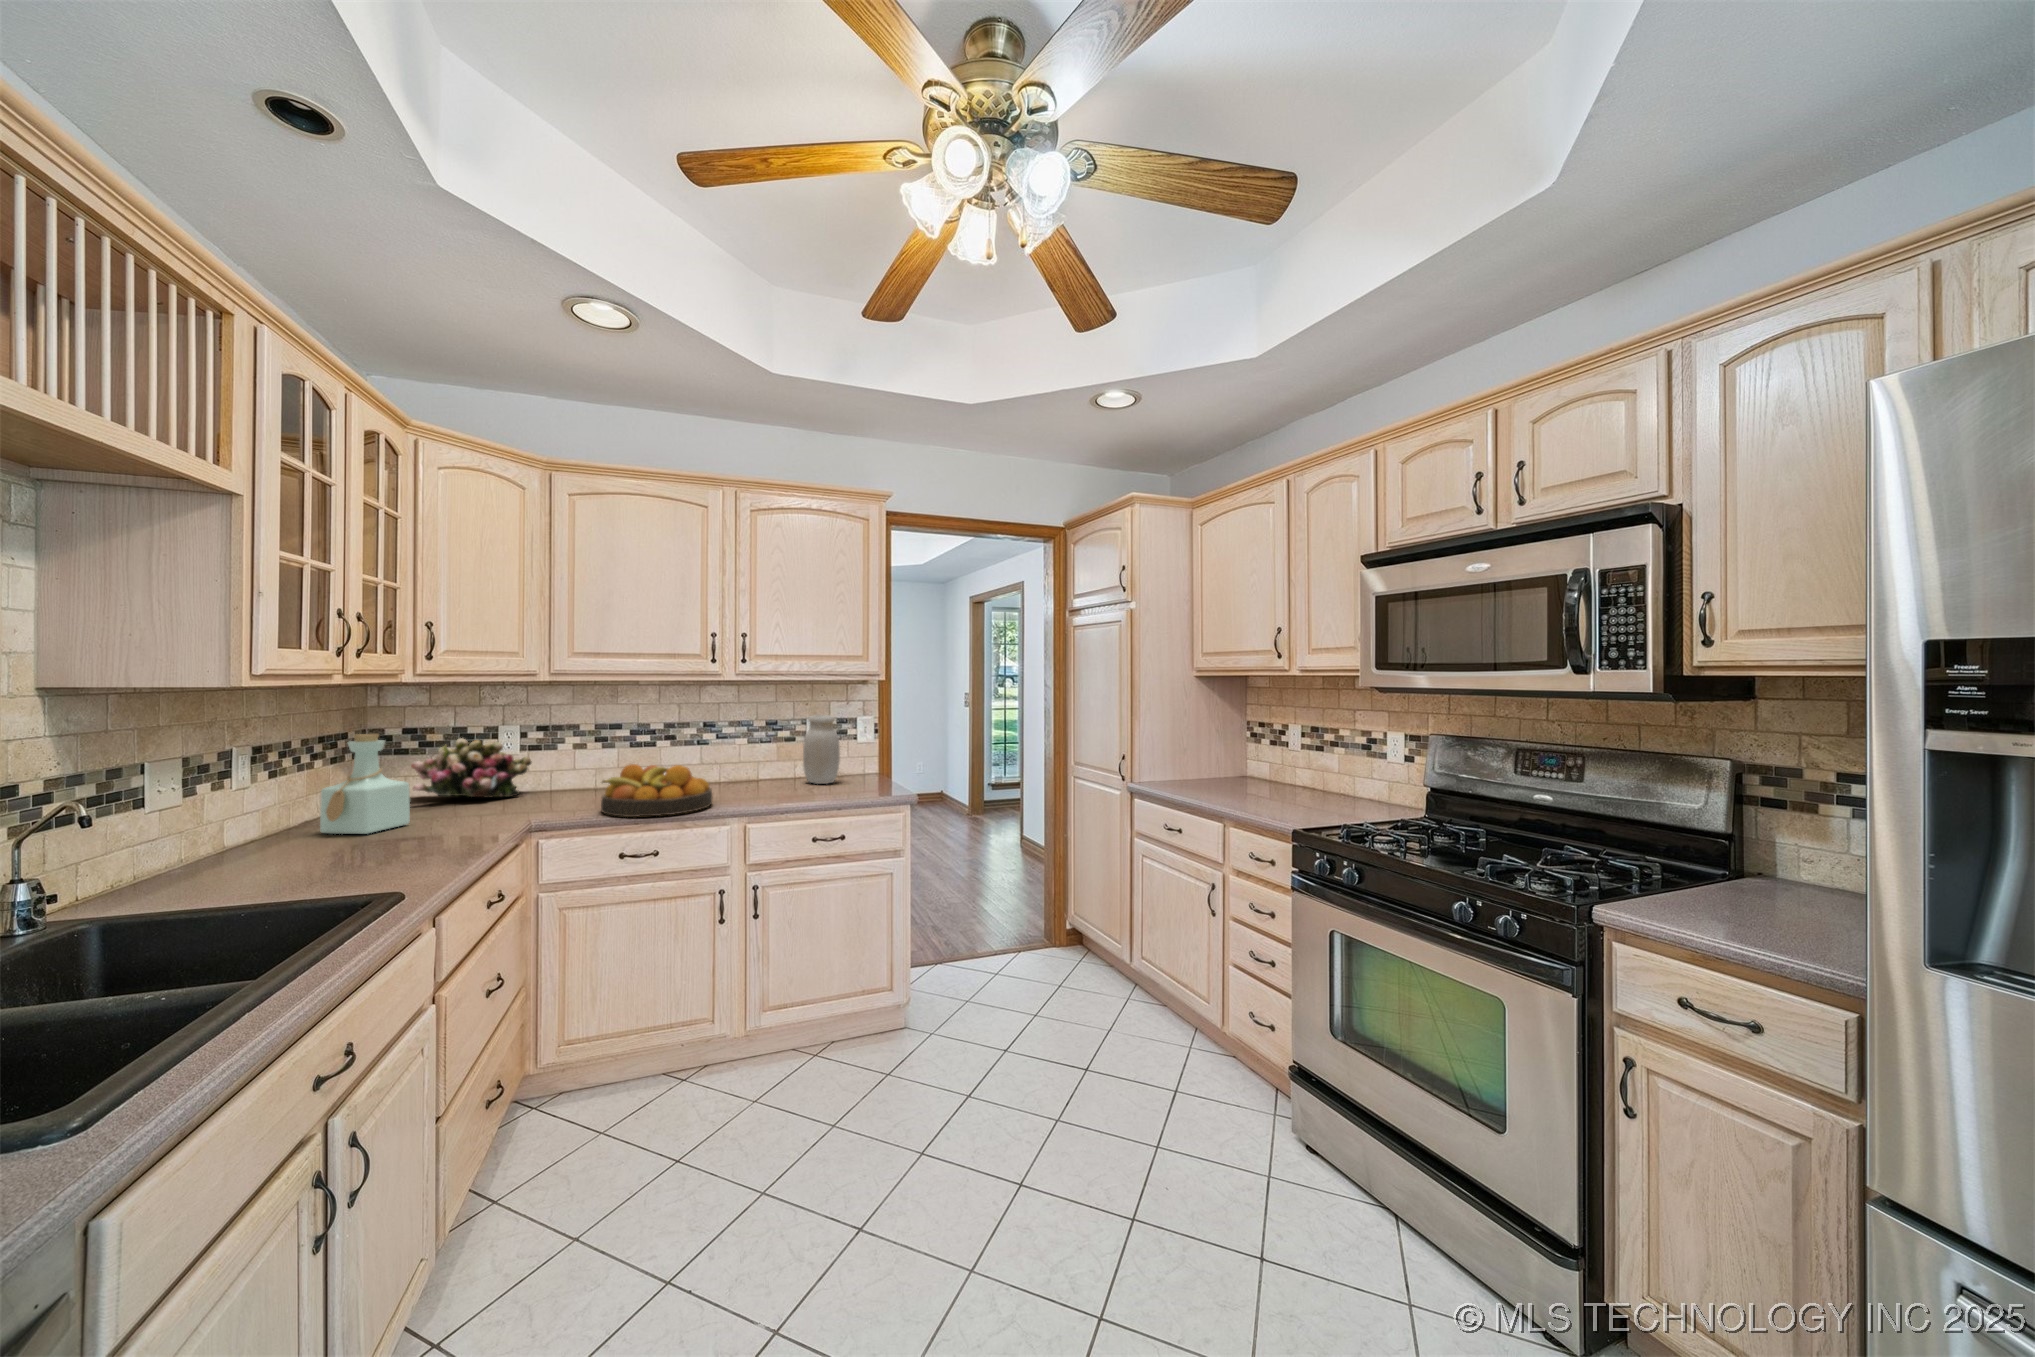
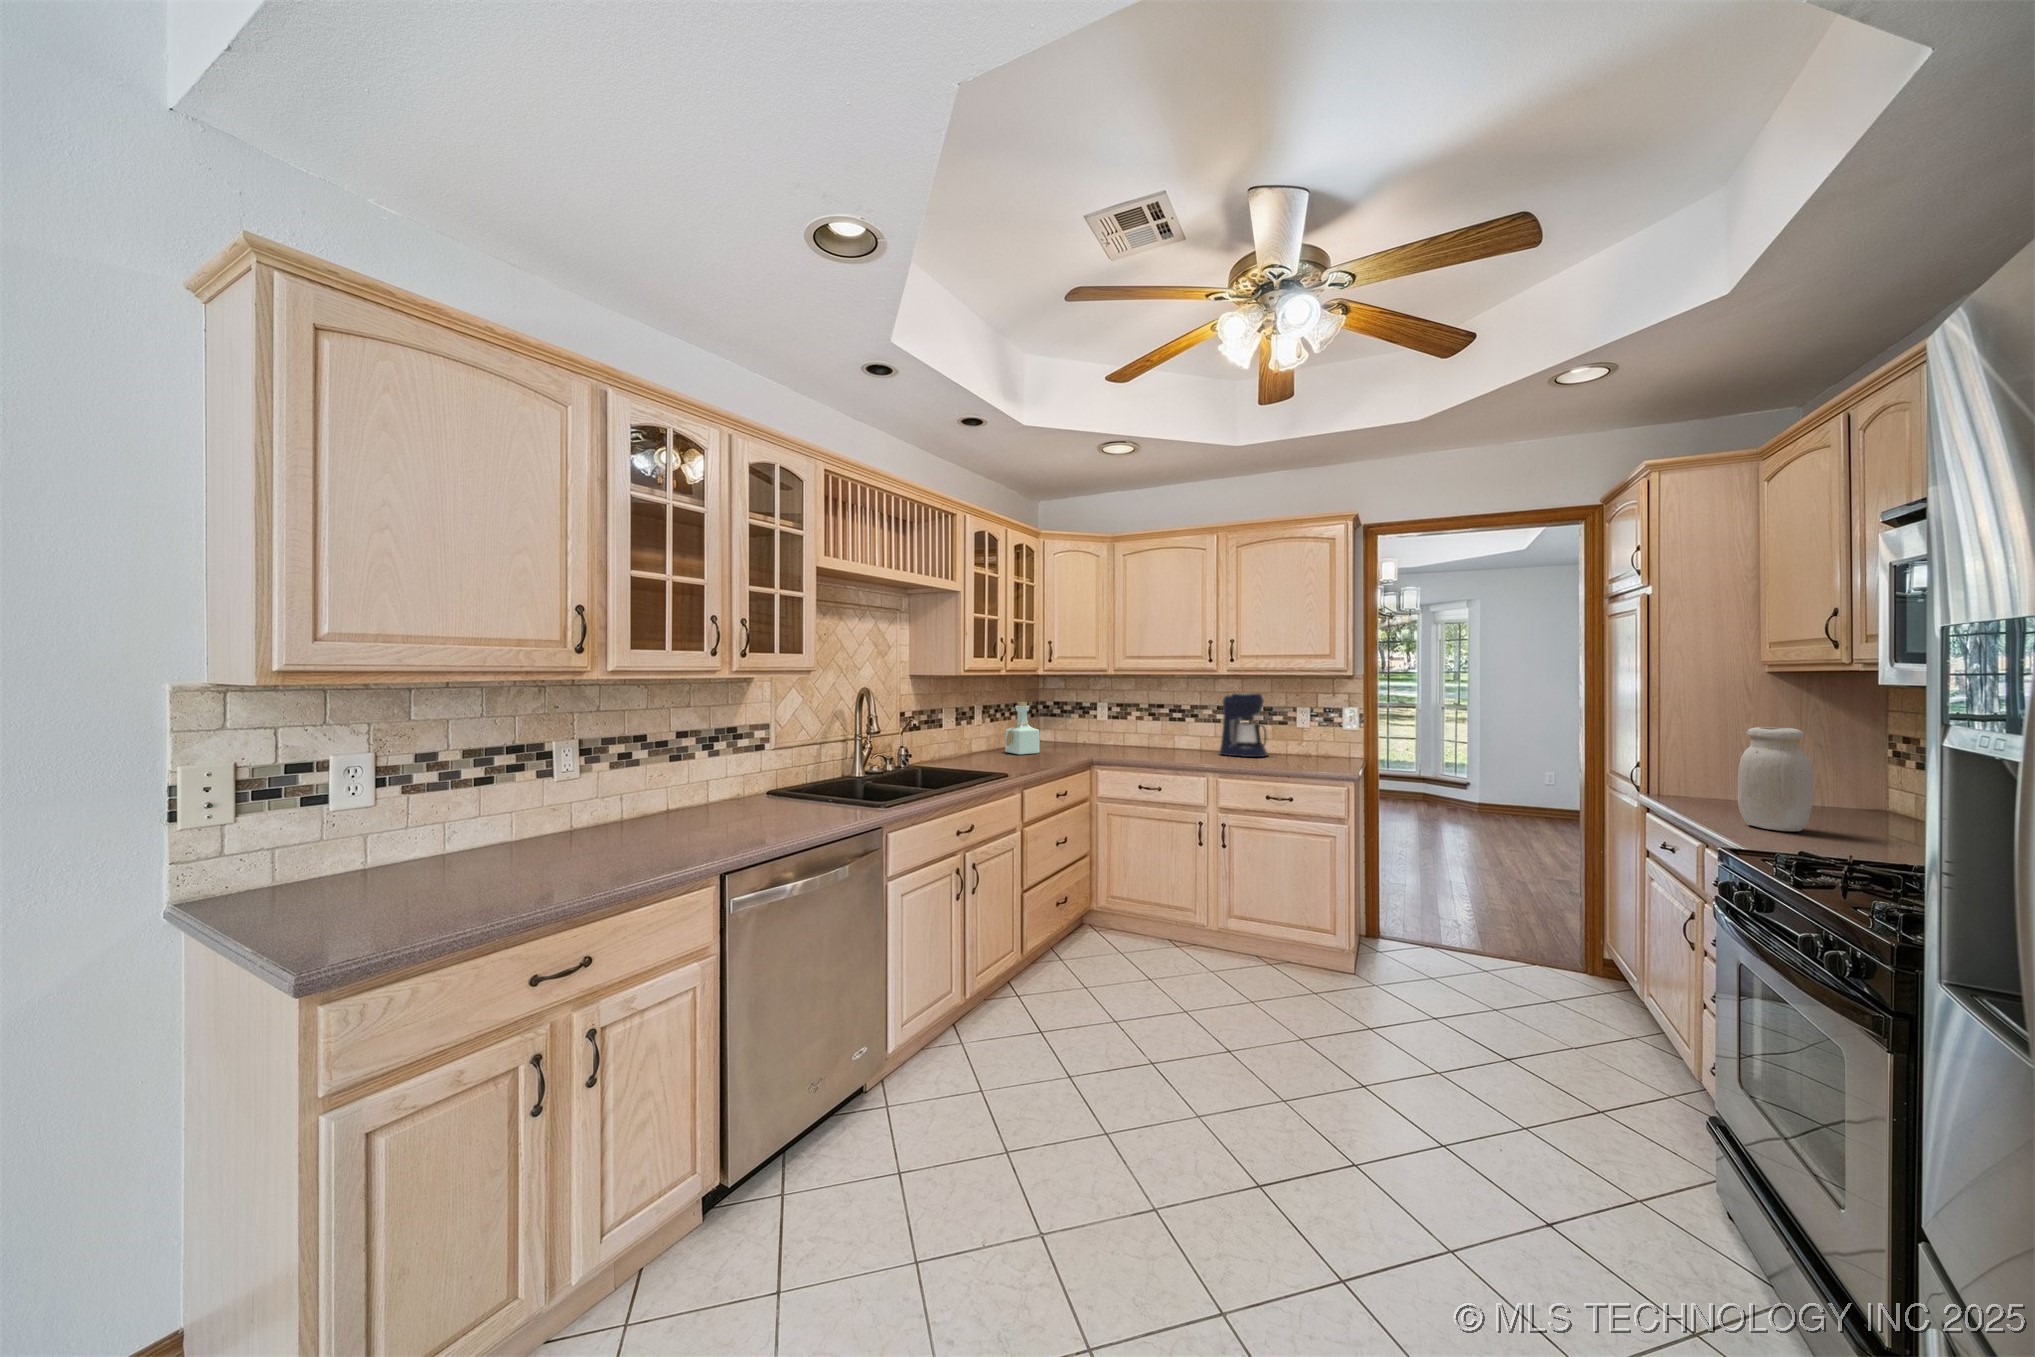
coffee maker: none [715,705,777,787] -> present [1219,693,1267,757]
jar: present [803,715,840,784] -> present [1737,727,1813,831]
flower arrangement: present [411,739,532,797] -> none [1051,709,1111,747]
fruit bowl: present [601,764,712,817] -> none [1126,730,1196,765]

